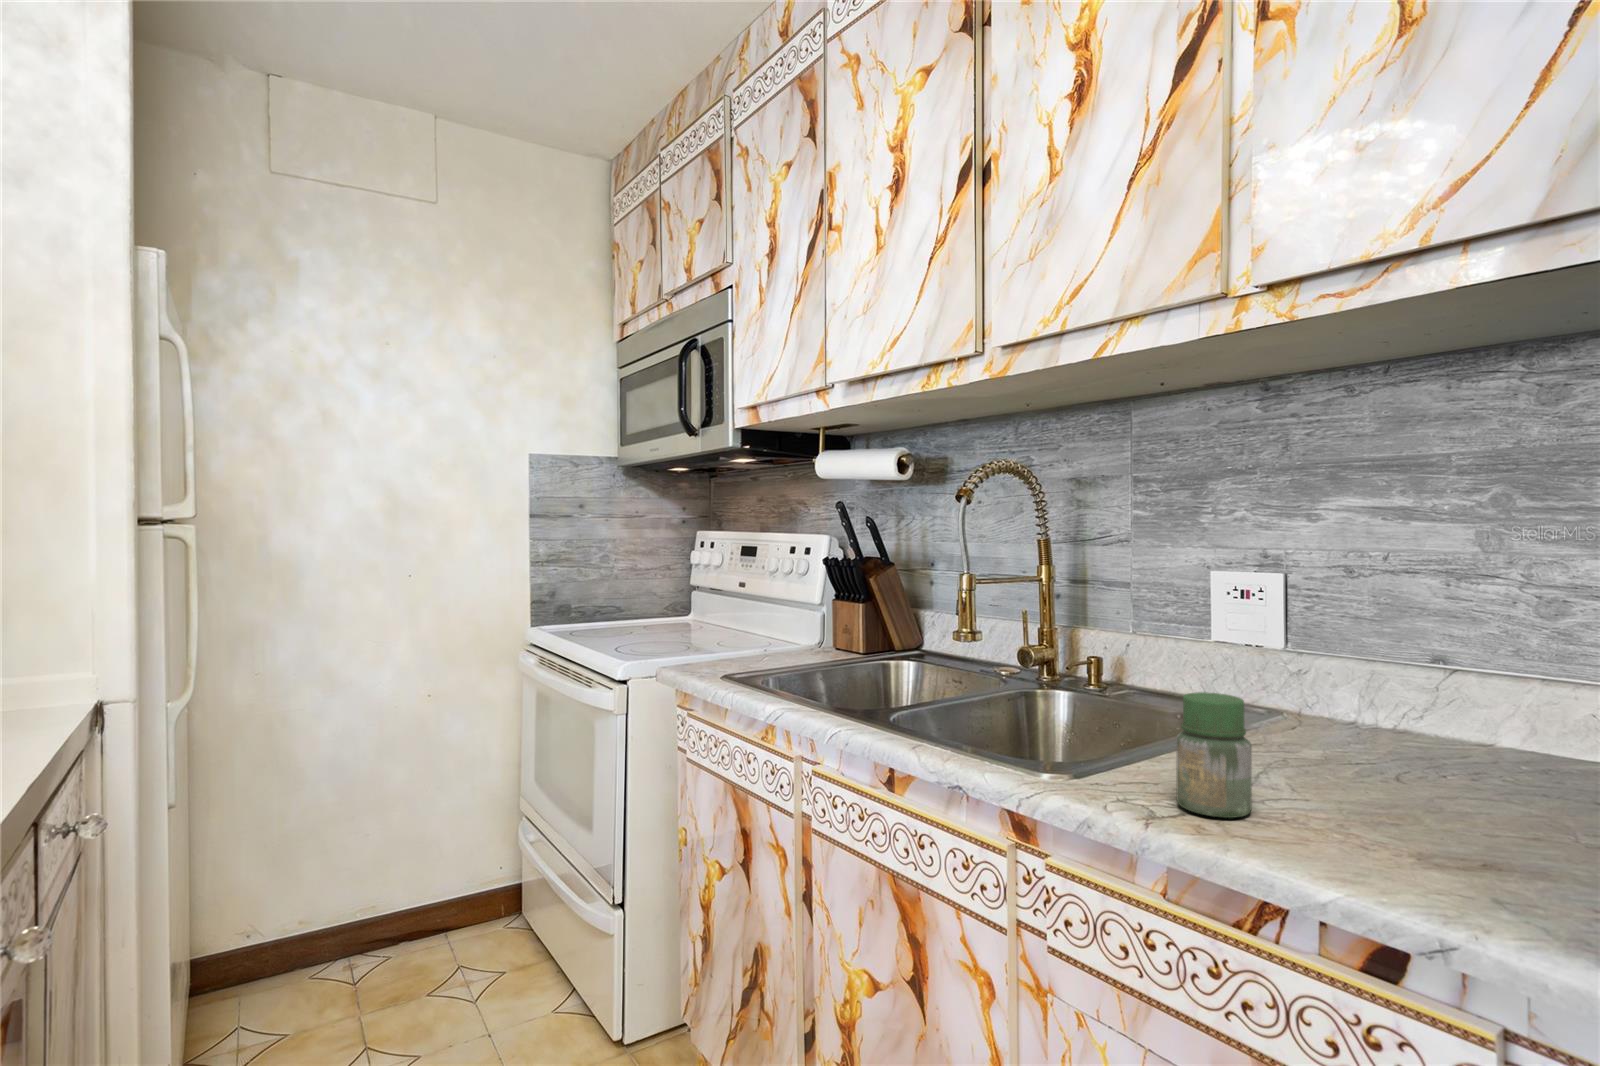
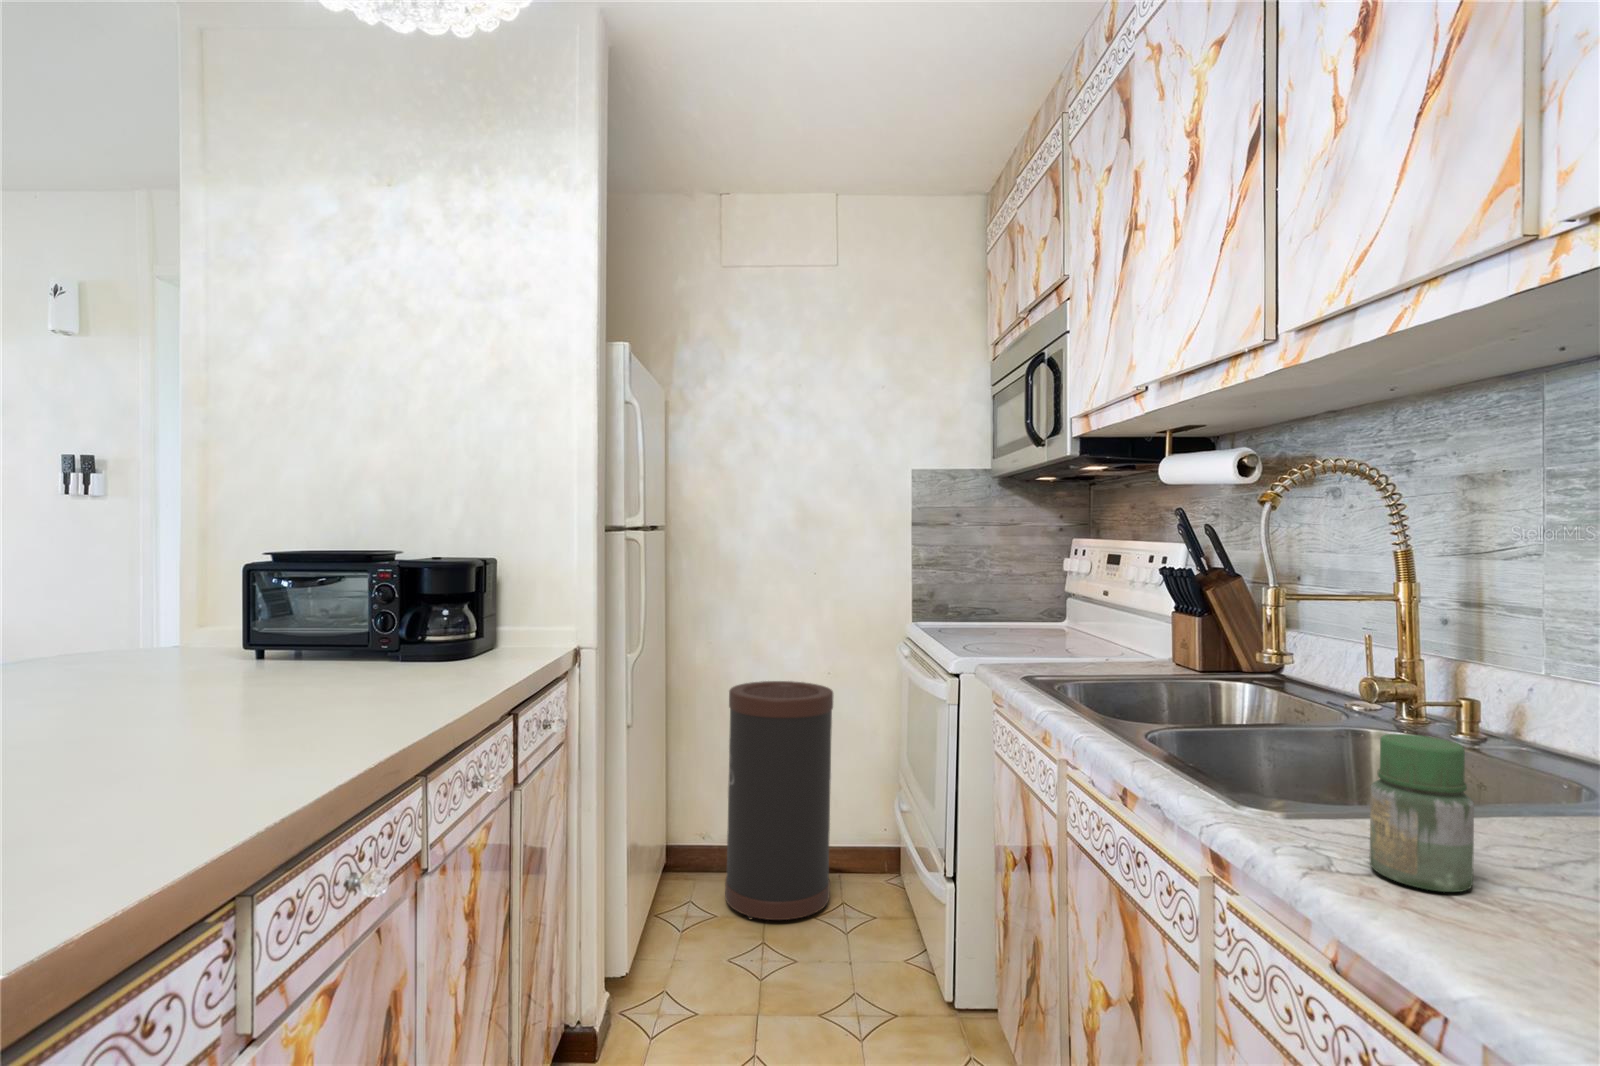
trash can: none [303,711,449,1020] -> present [725,681,833,920]

